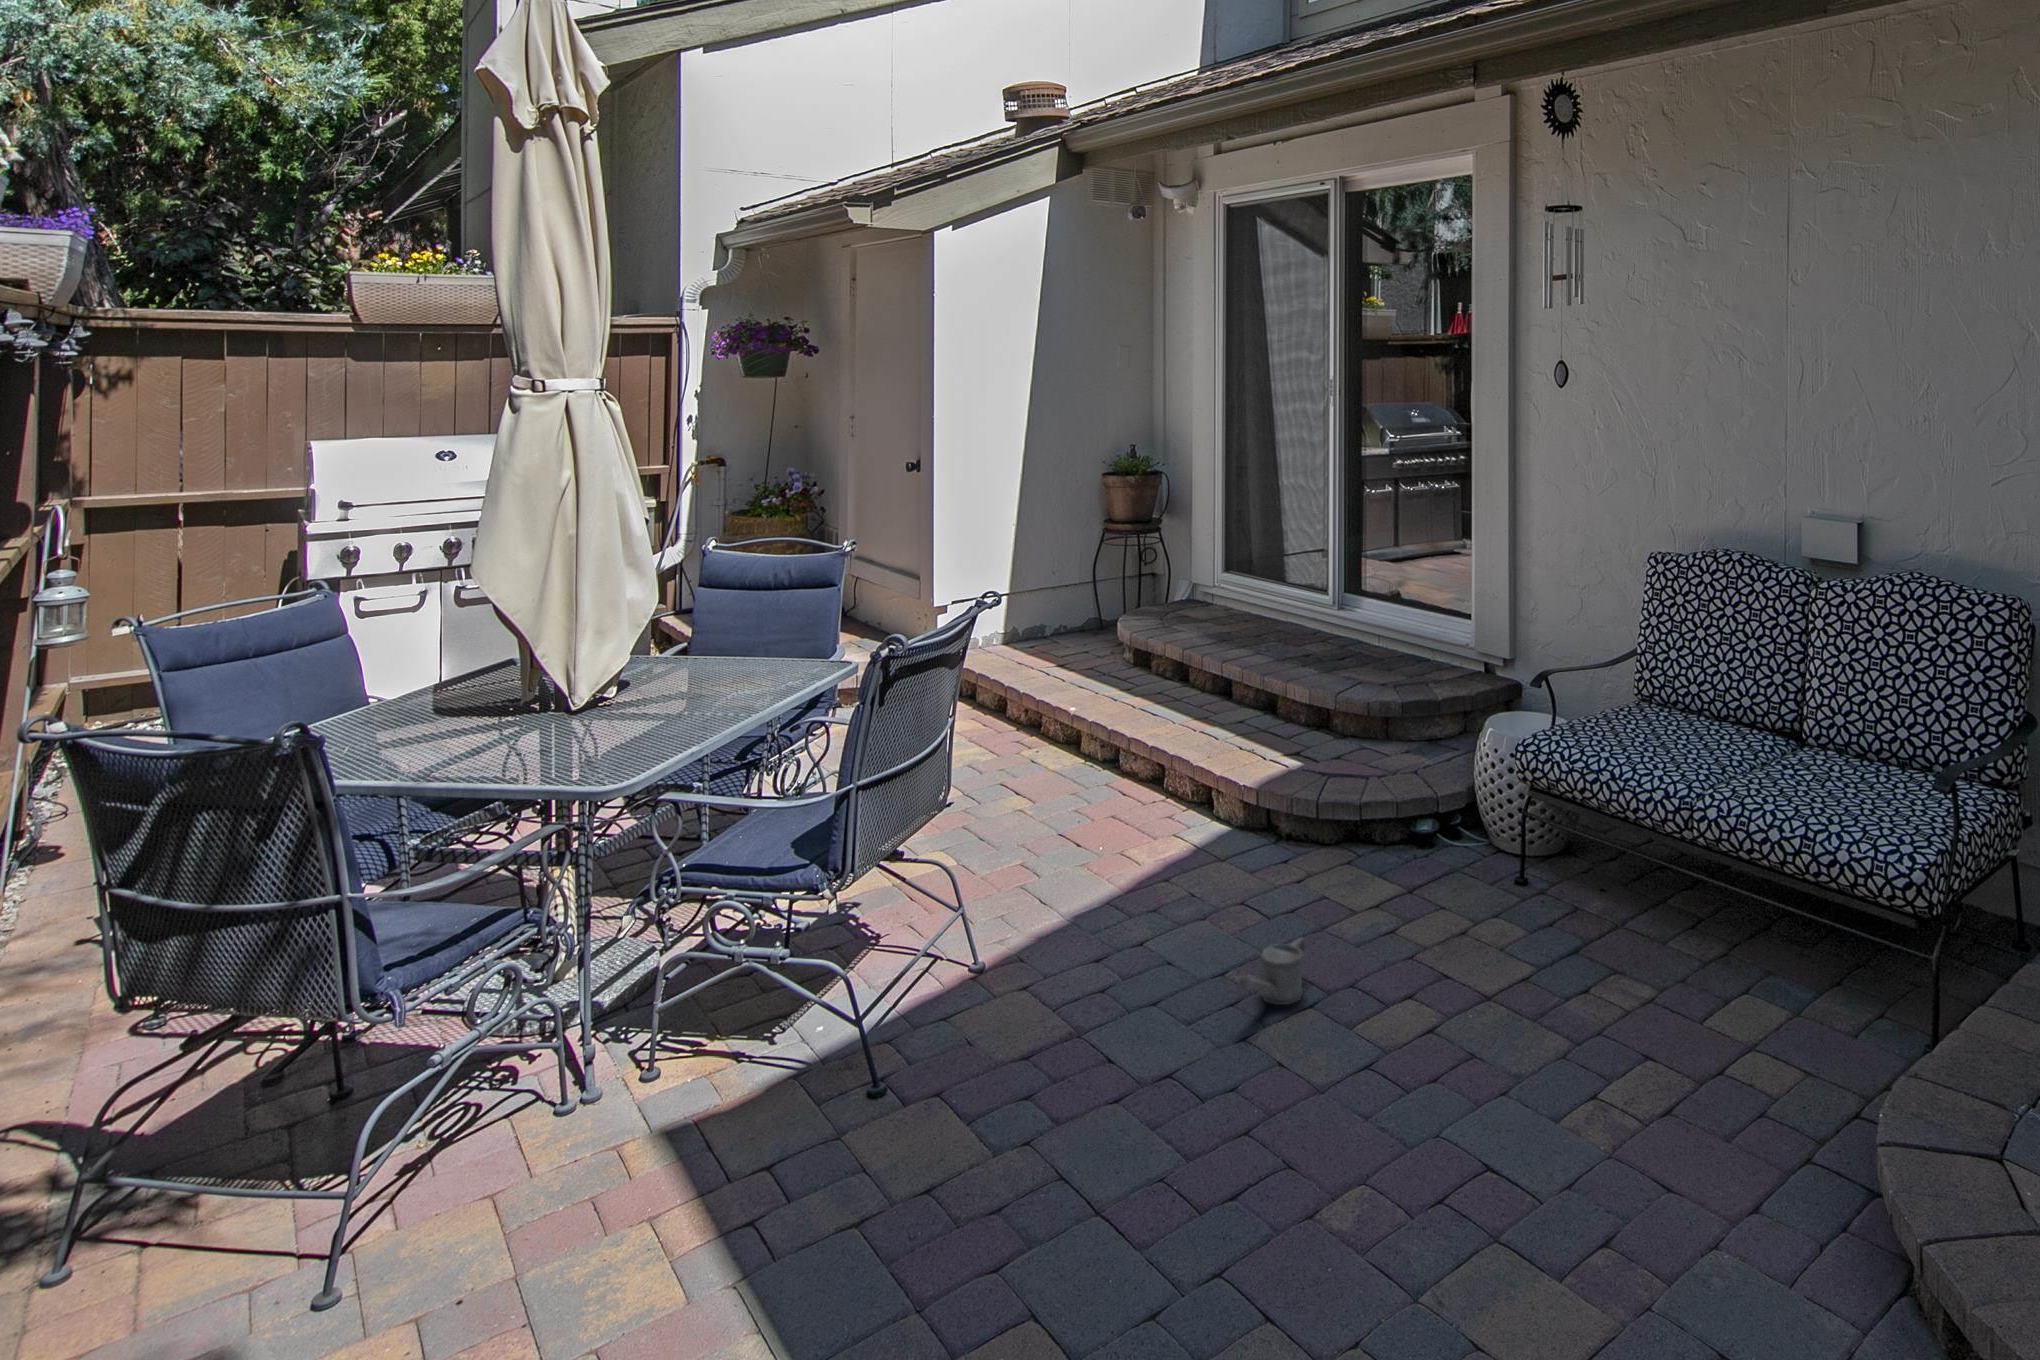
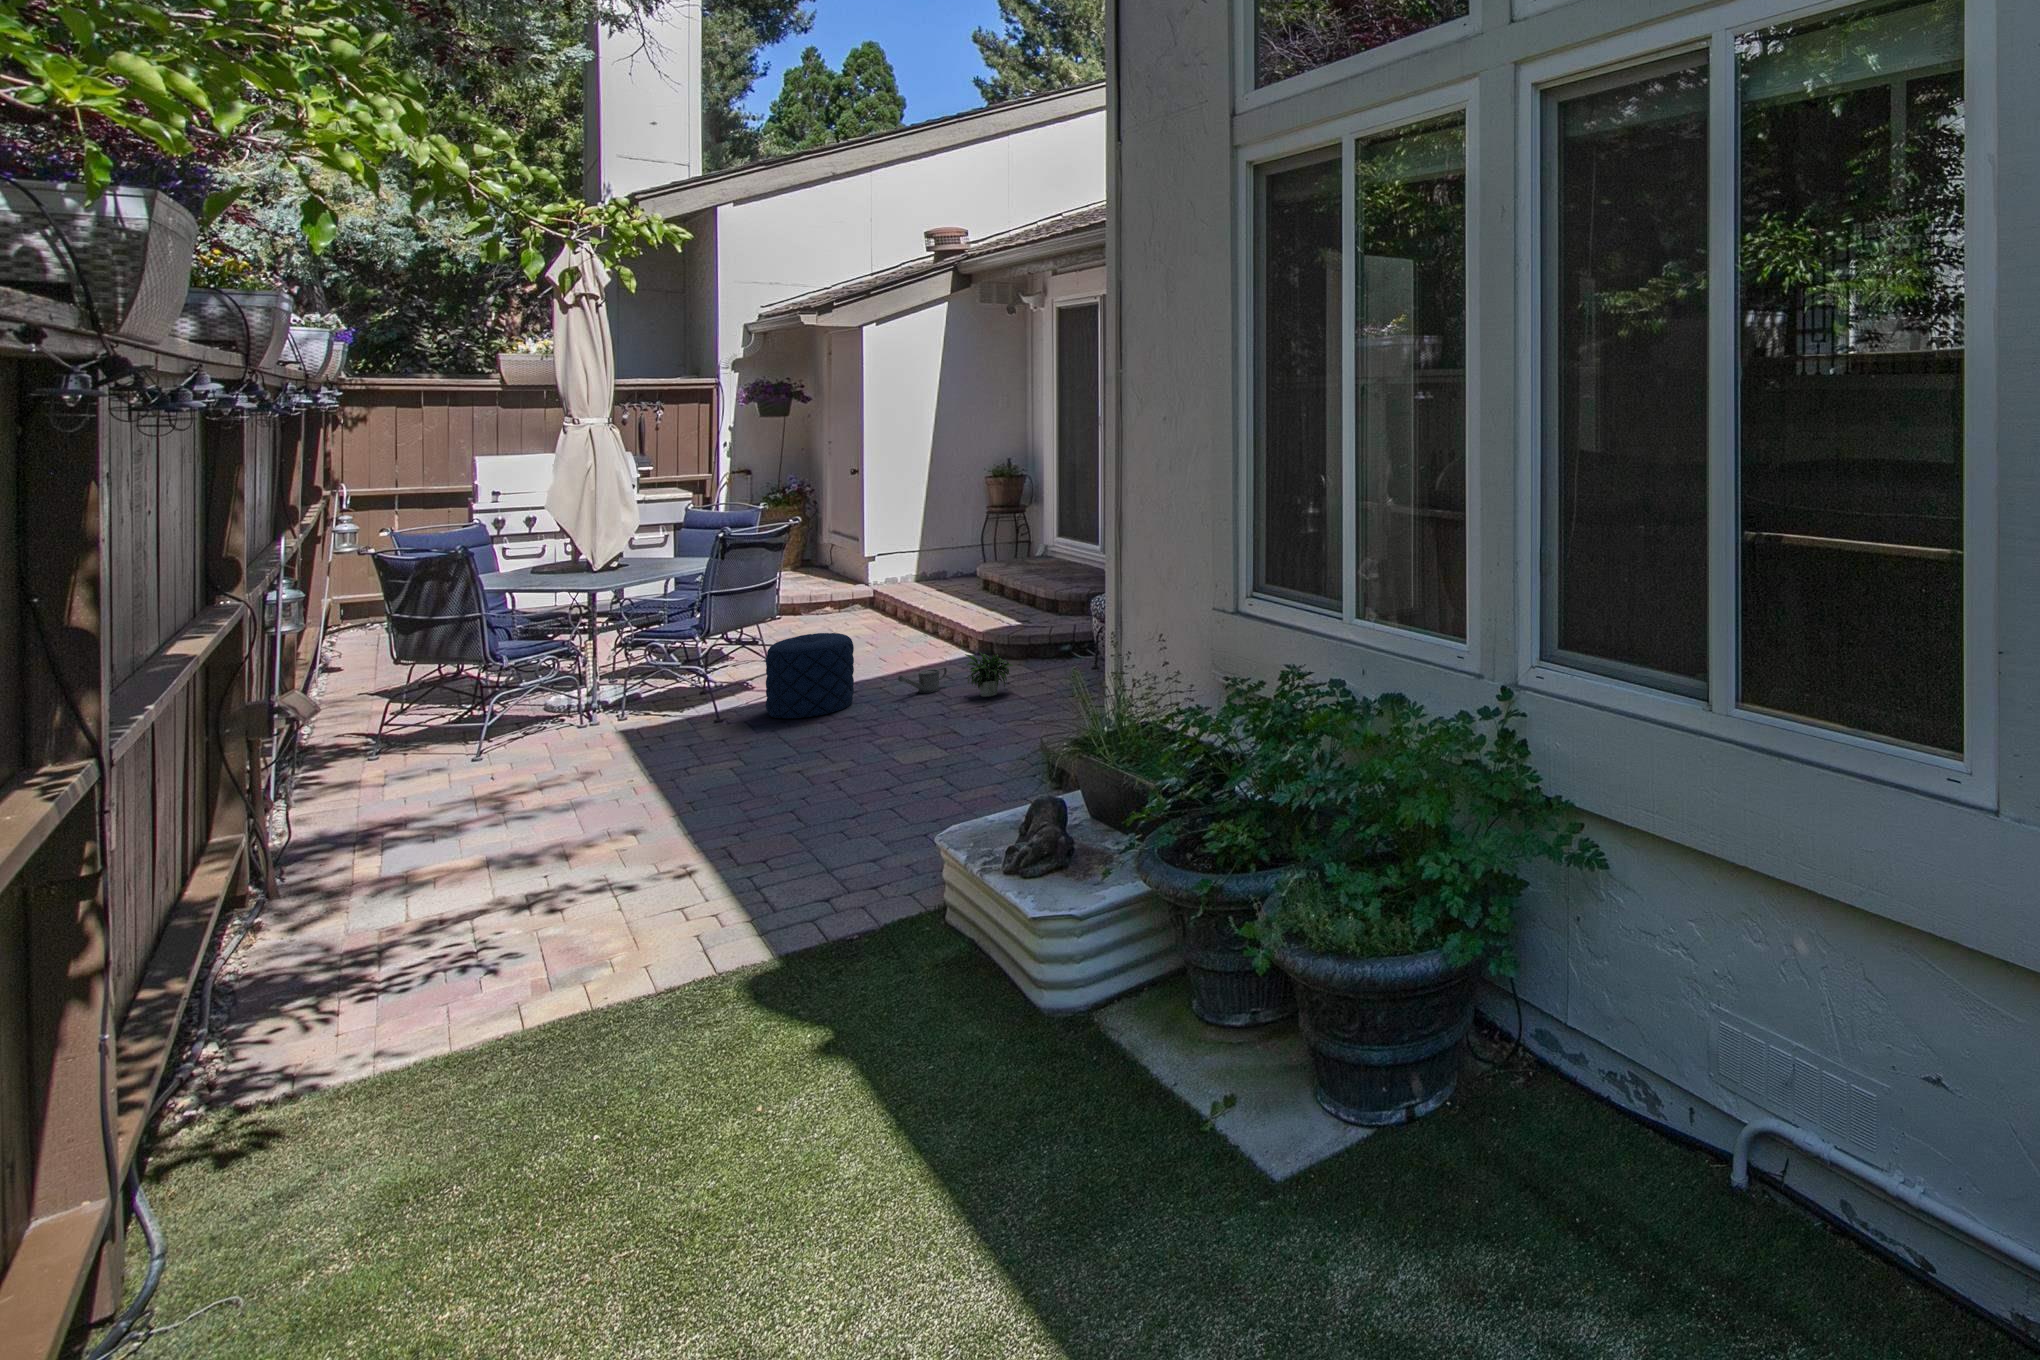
pouf: none [976,875,1155,1108] -> present [766,633,854,719]
potted plant: none [1361,920,1493,1034] -> present [965,652,1013,697]

